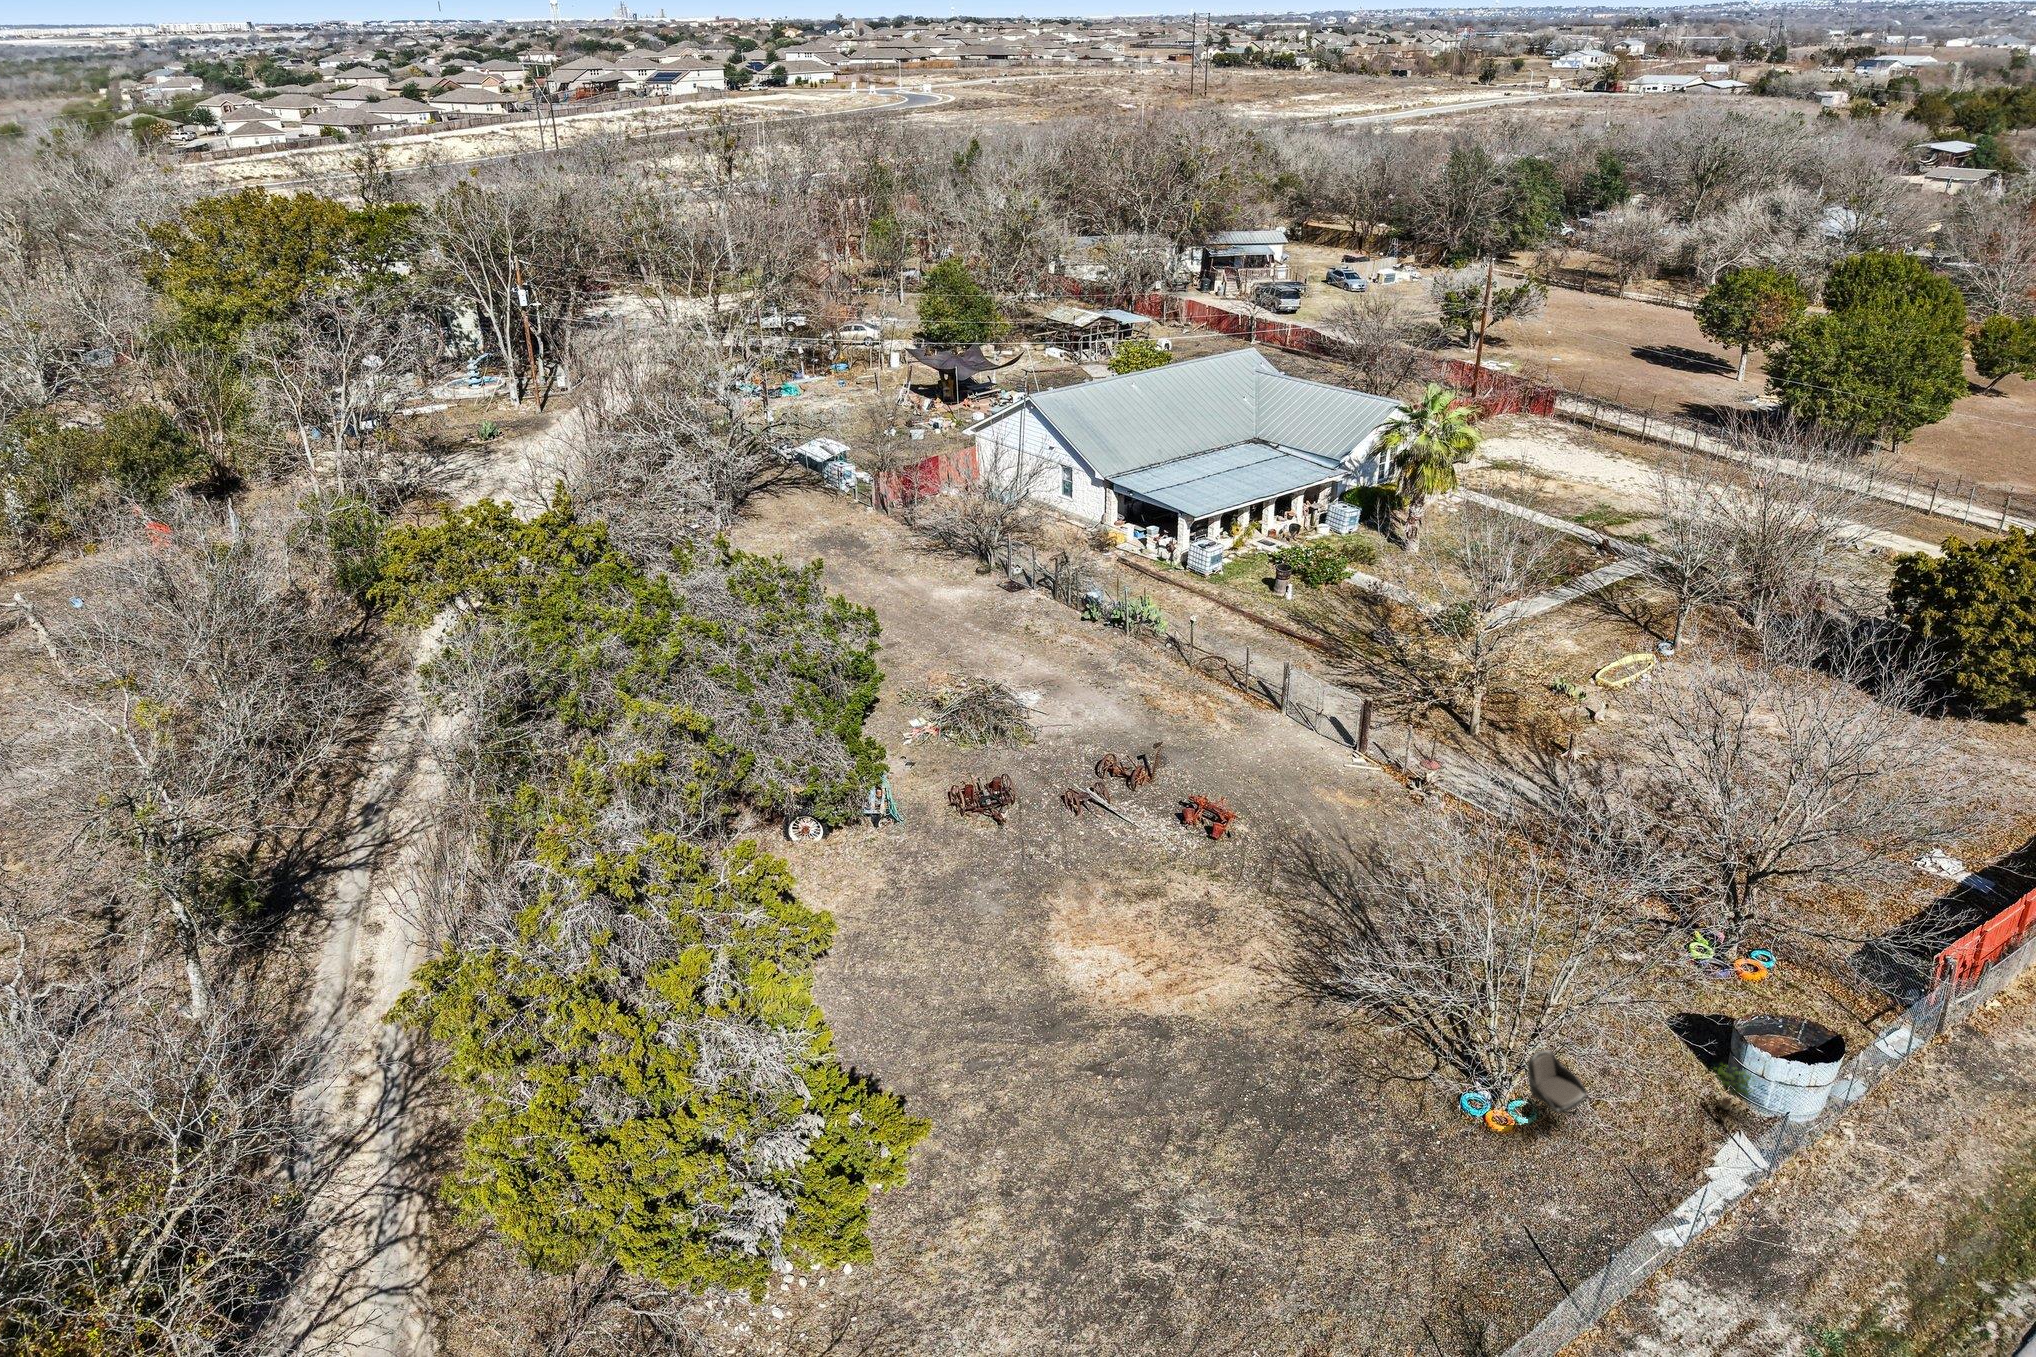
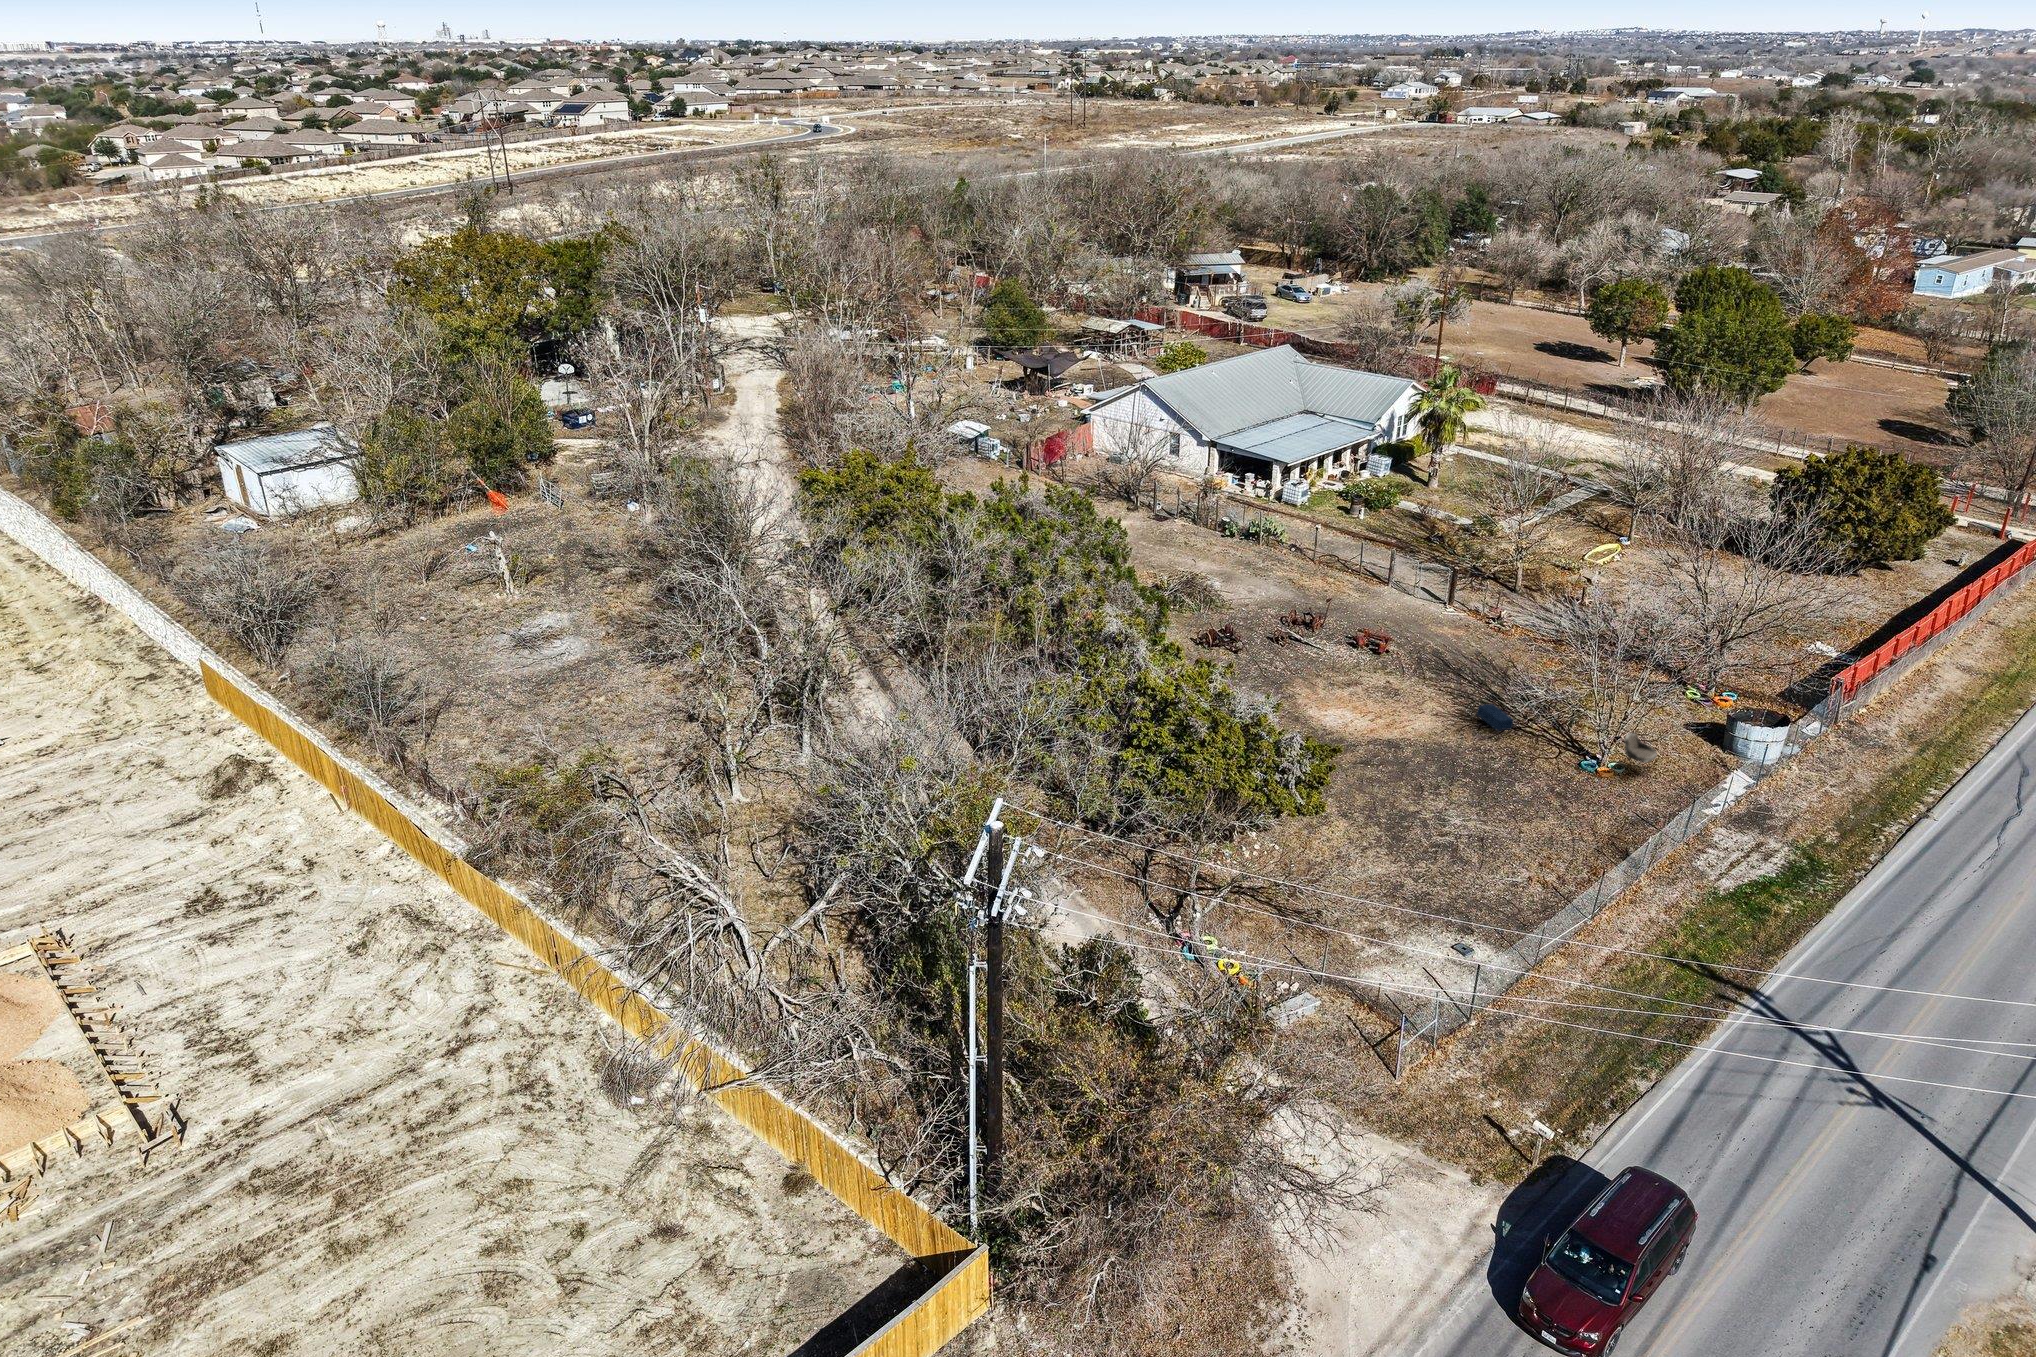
bench: none [1306,956,1356,1018] -> present [1477,704,1514,733]
potted plant: present [1717,1065,1755,1110] -> none [1721,736,1745,763]

